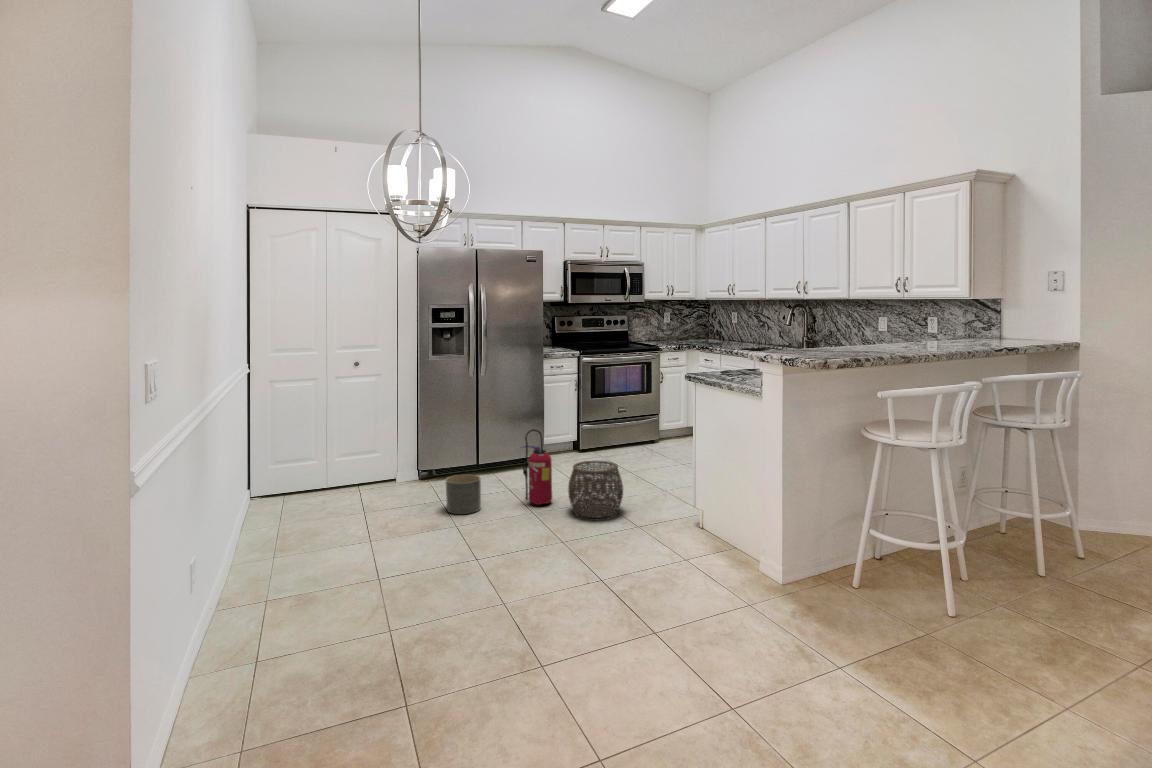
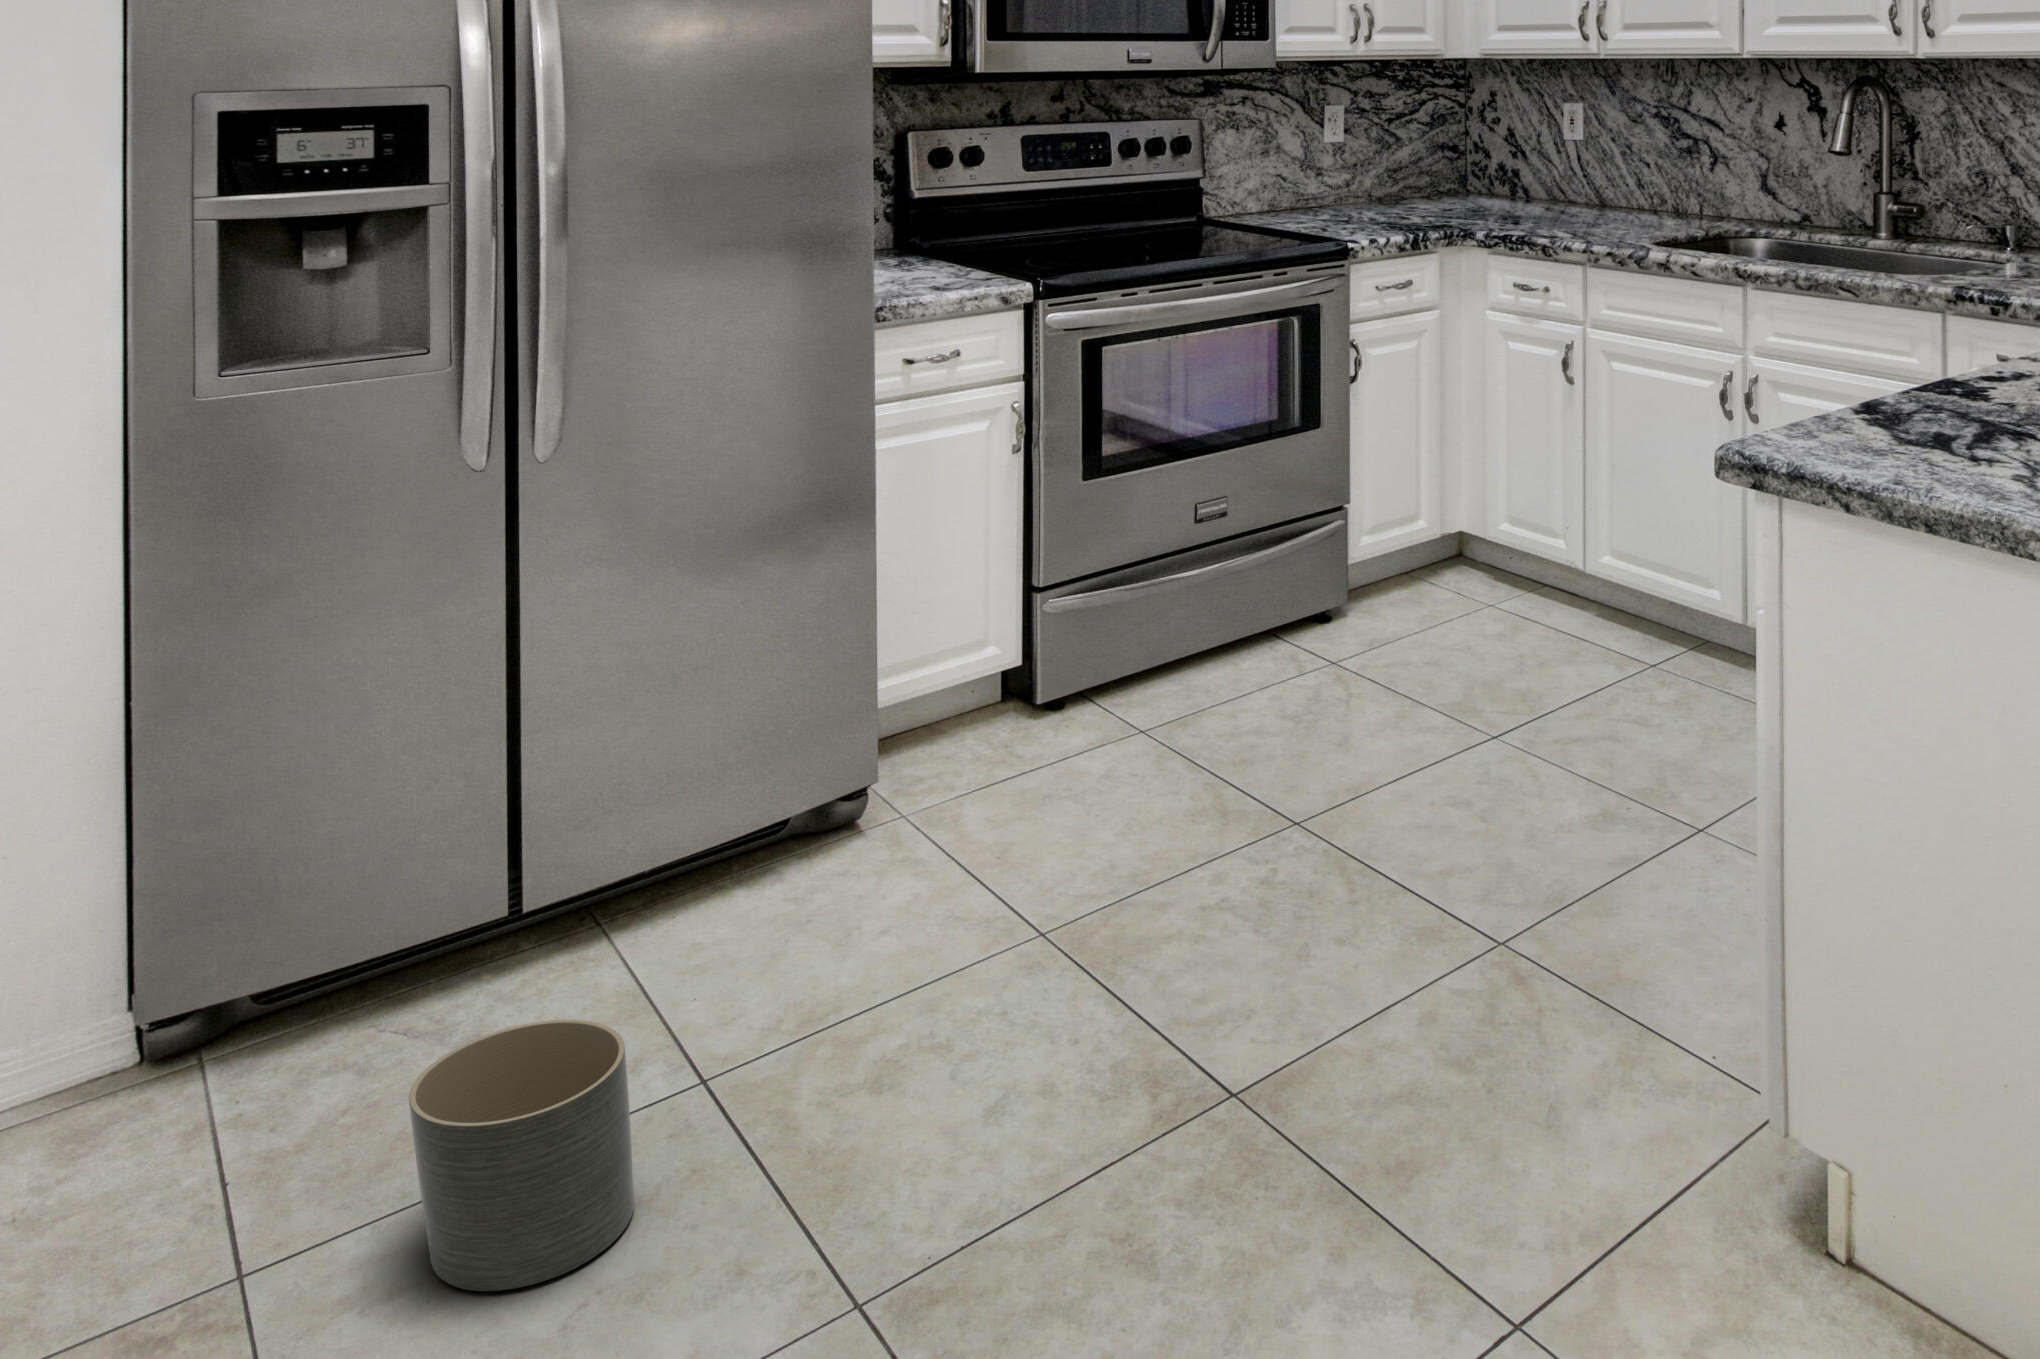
fire extinguisher: present [522,429,552,505] -> none [841,741,1022,1125]
woven basket: present [568,461,623,518] -> none [1117,861,1401,1197]

